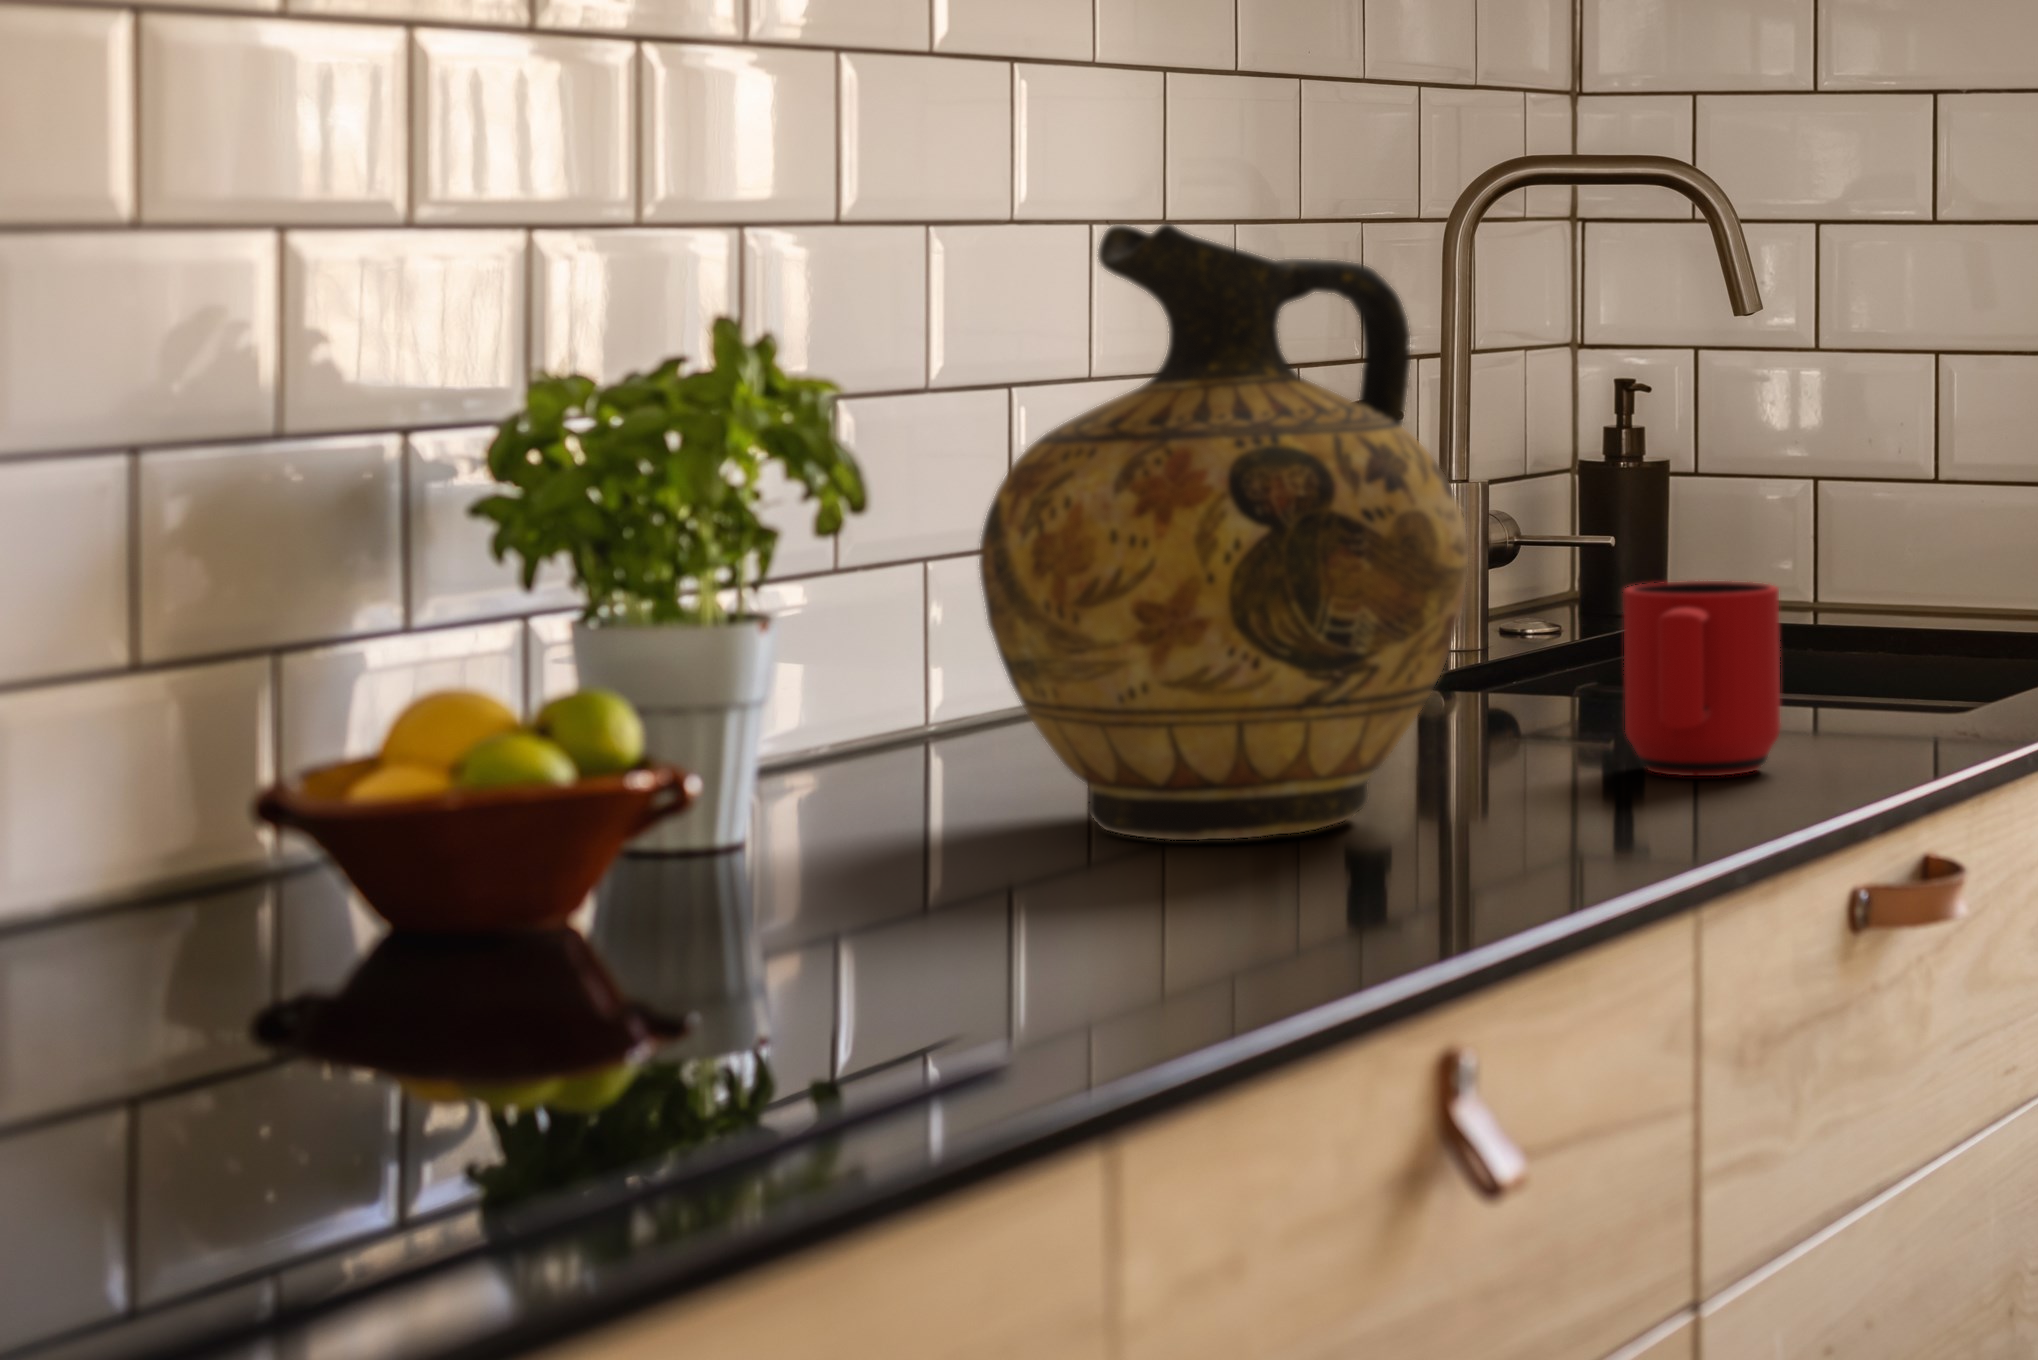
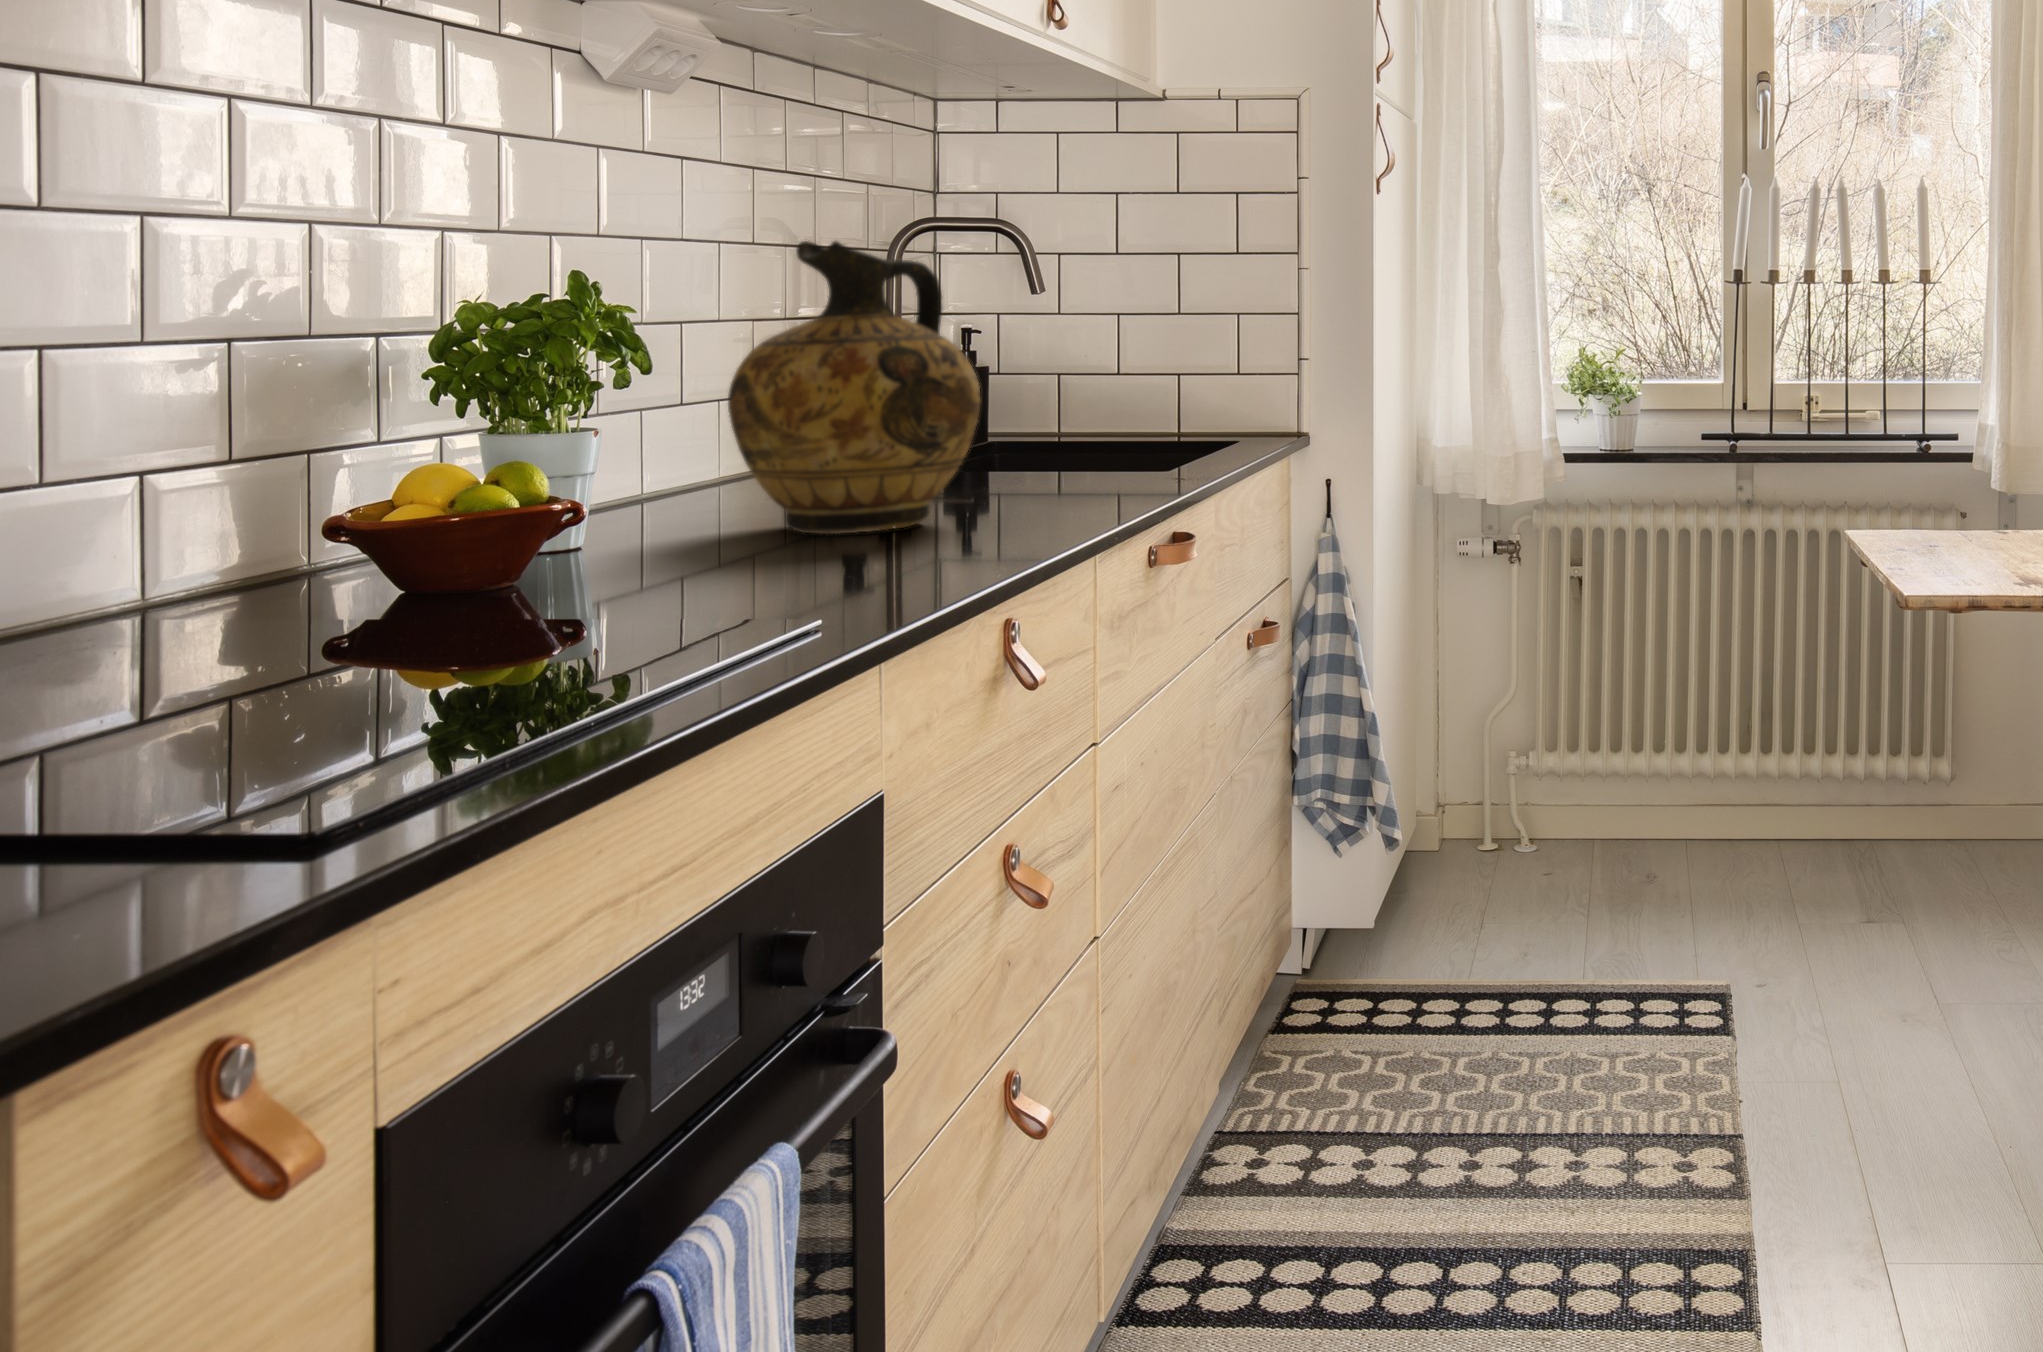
mug: present [1624,581,1780,776] -> none [1031,412,1107,500]

